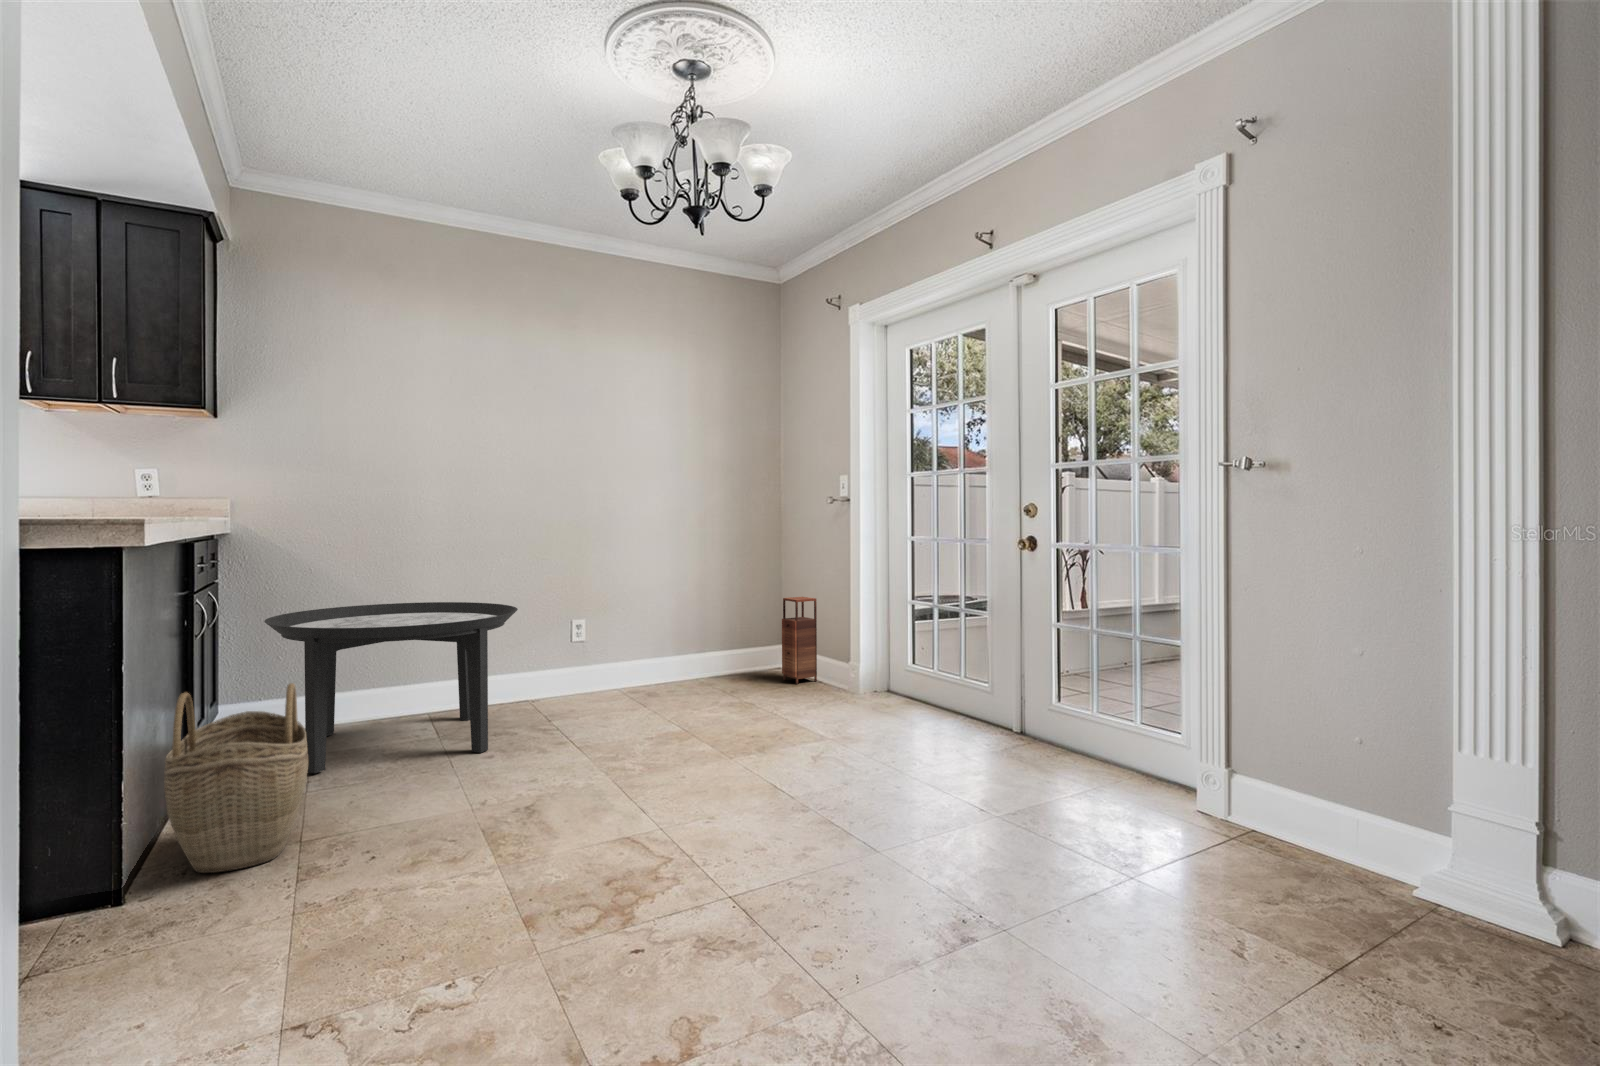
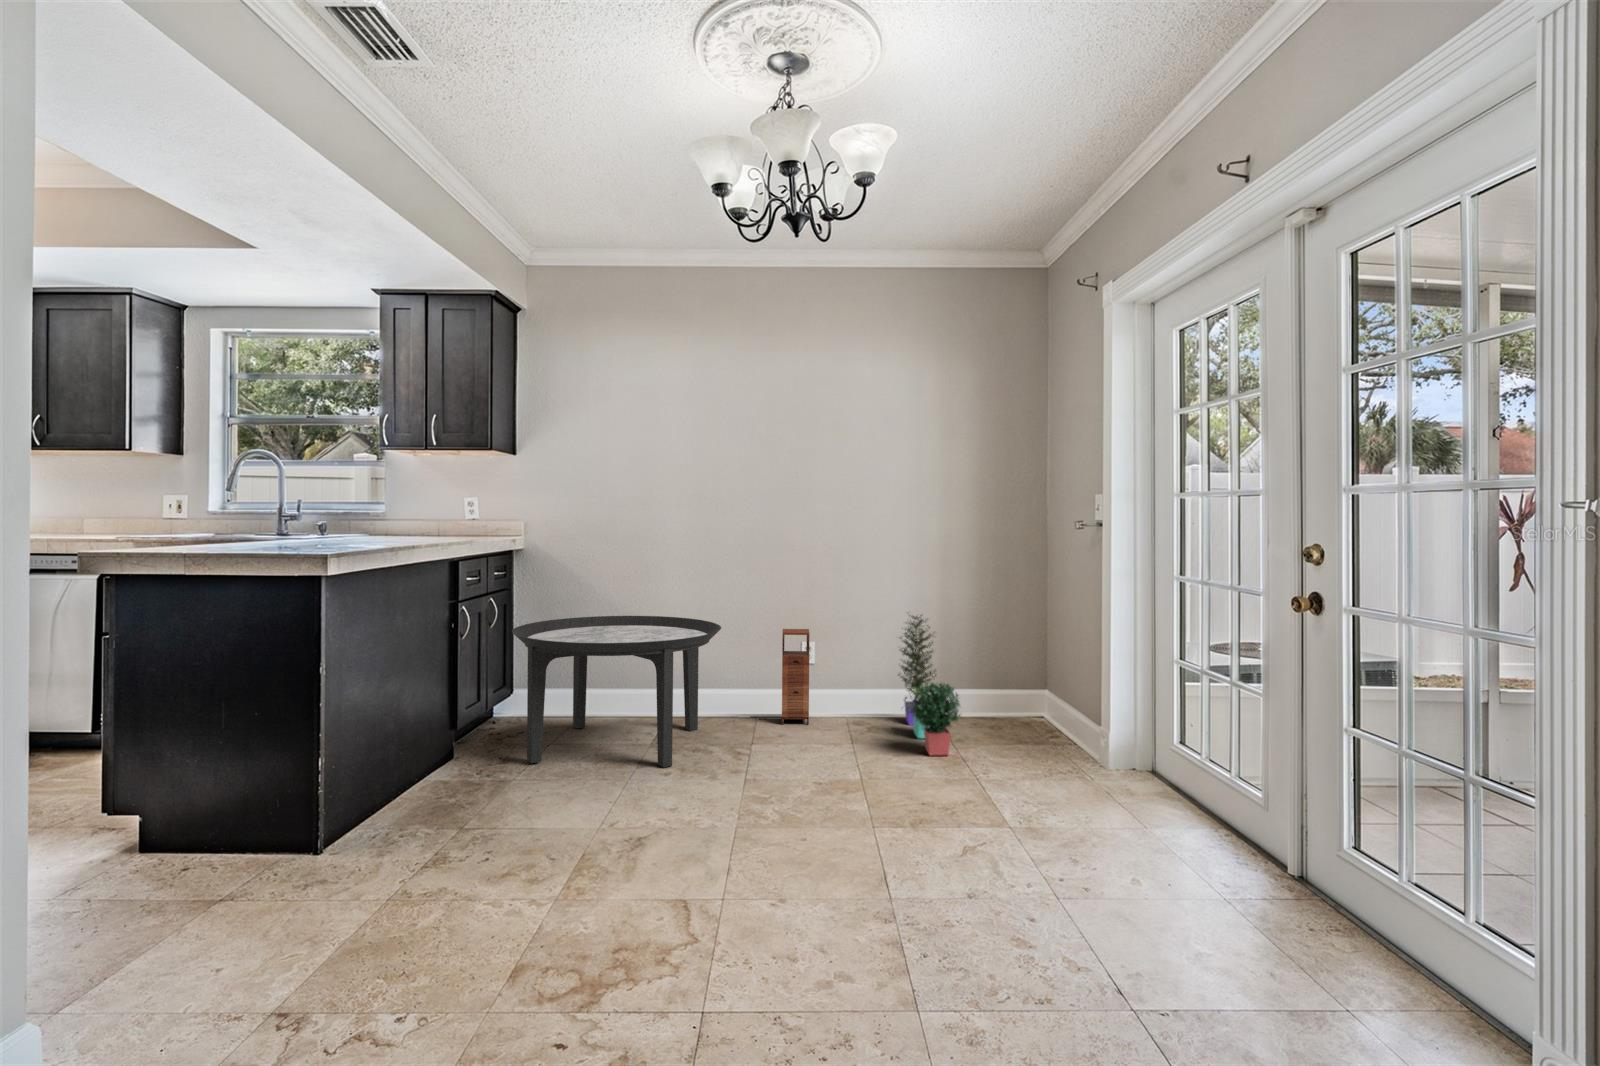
potted plant: none [664,583,749,706] -> present [898,615,960,755]
storage cabinet: present [782,597,817,684] -> present [782,629,809,724]
woven basket: present [164,683,308,873] -> none [349,689,473,842]

